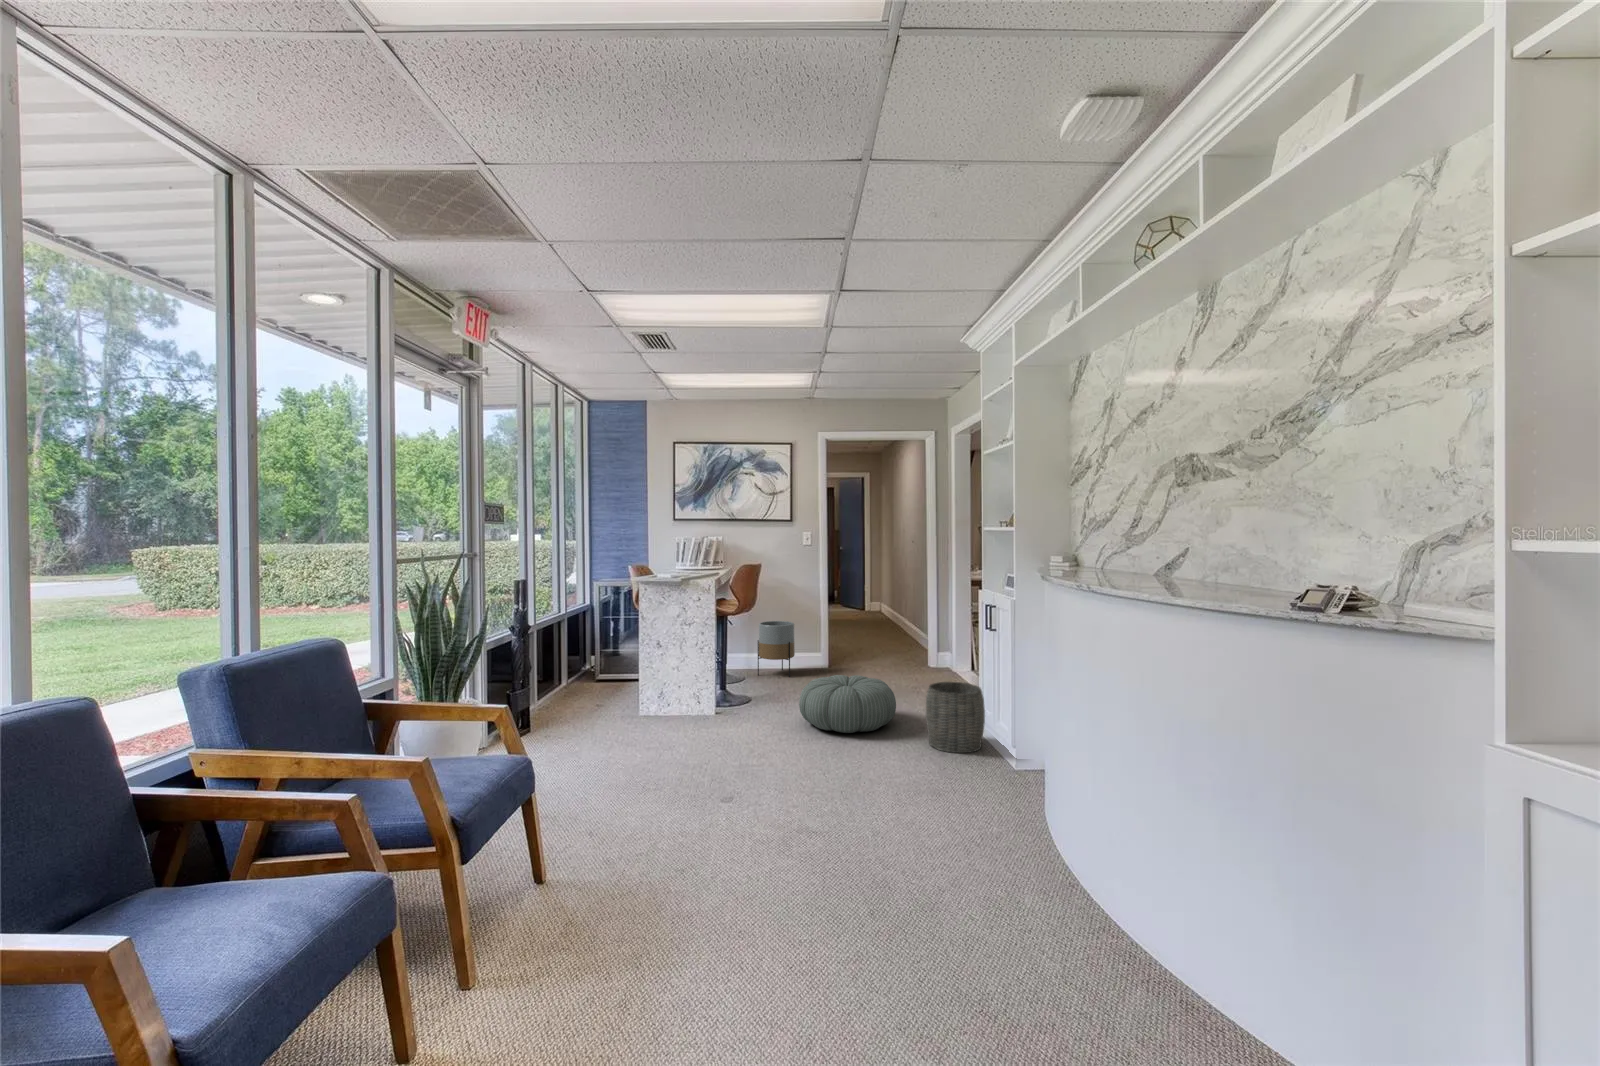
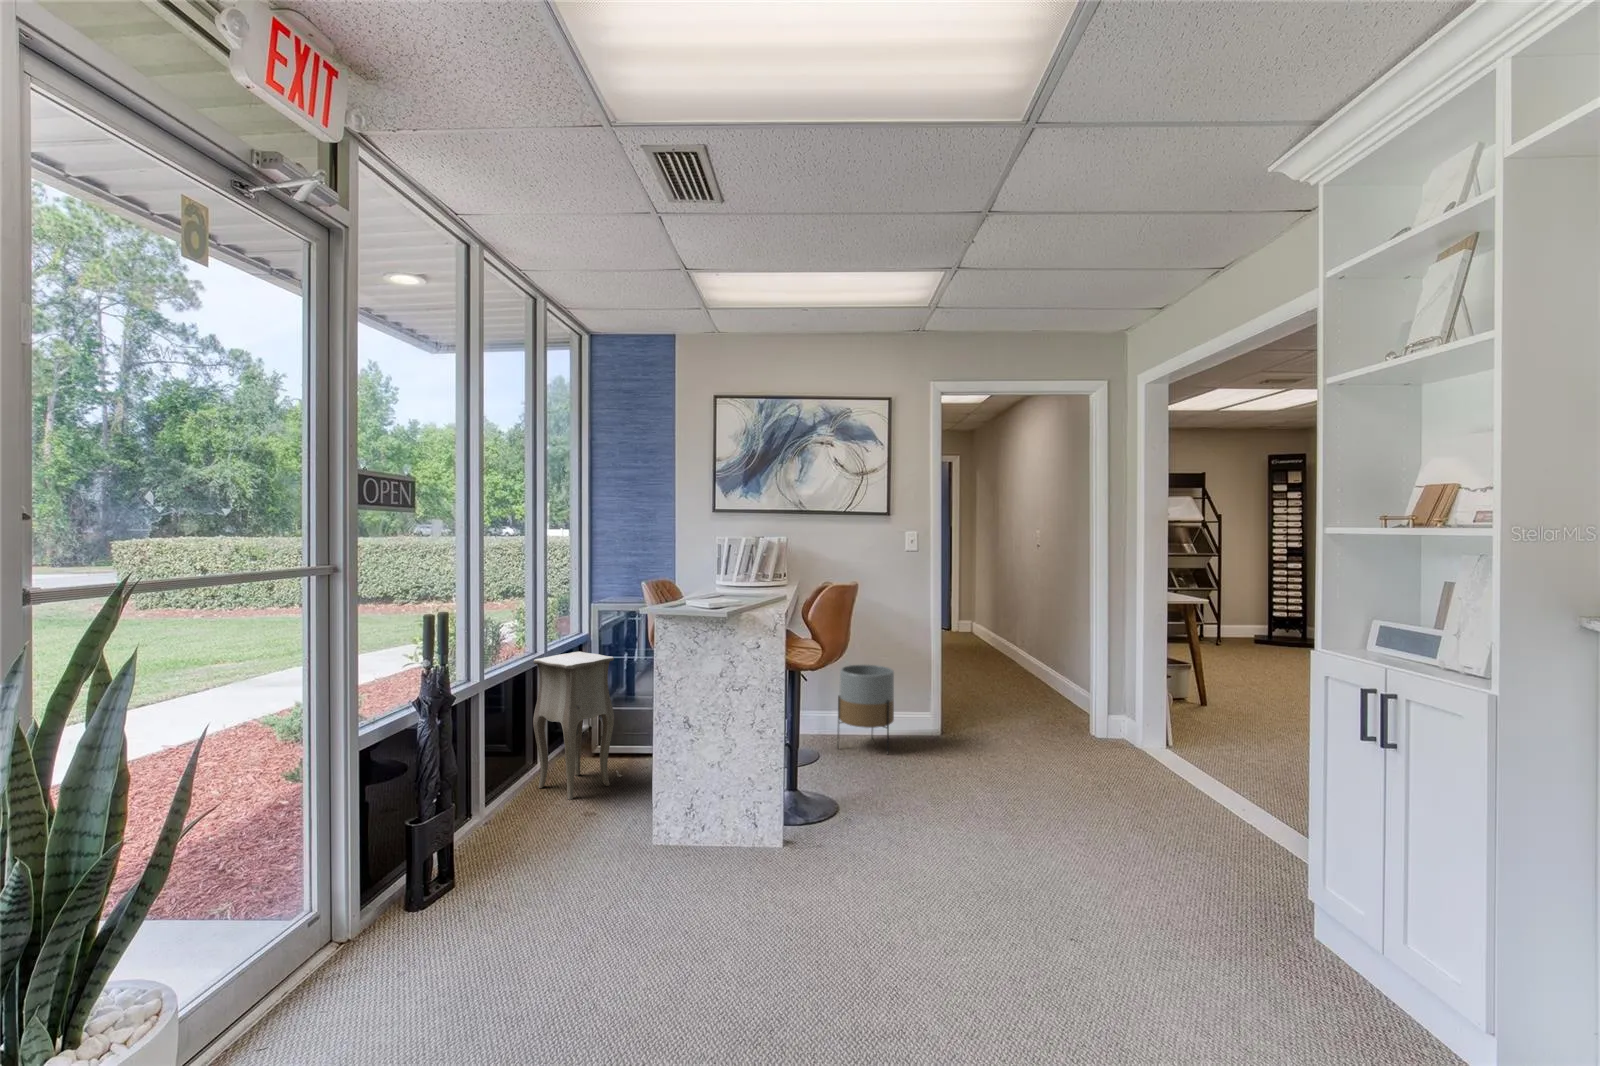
side table: none [560,612,617,701] -> present [533,652,622,800]
pouf: present [799,675,896,733] -> none [943,788,1133,925]
woven basket: present [926,682,985,753] -> none [1226,837,1377,1019]

